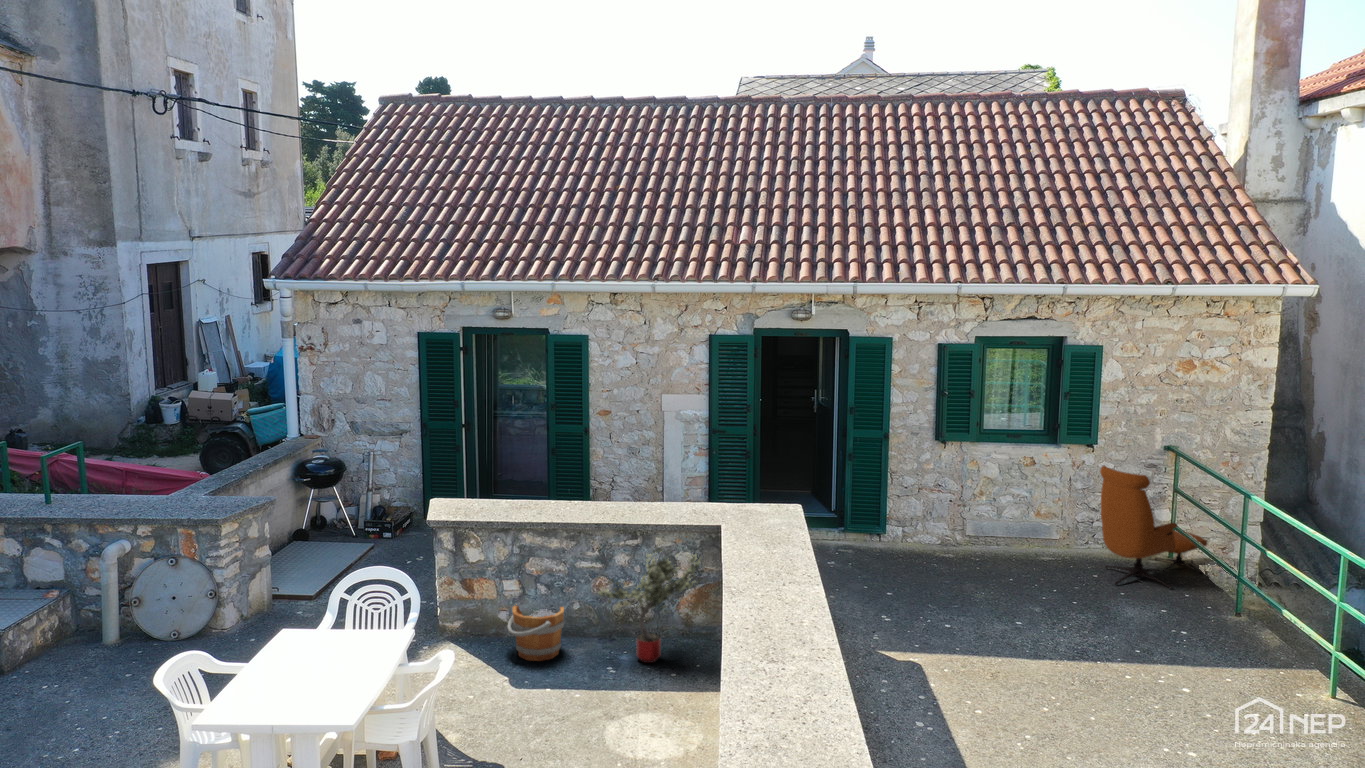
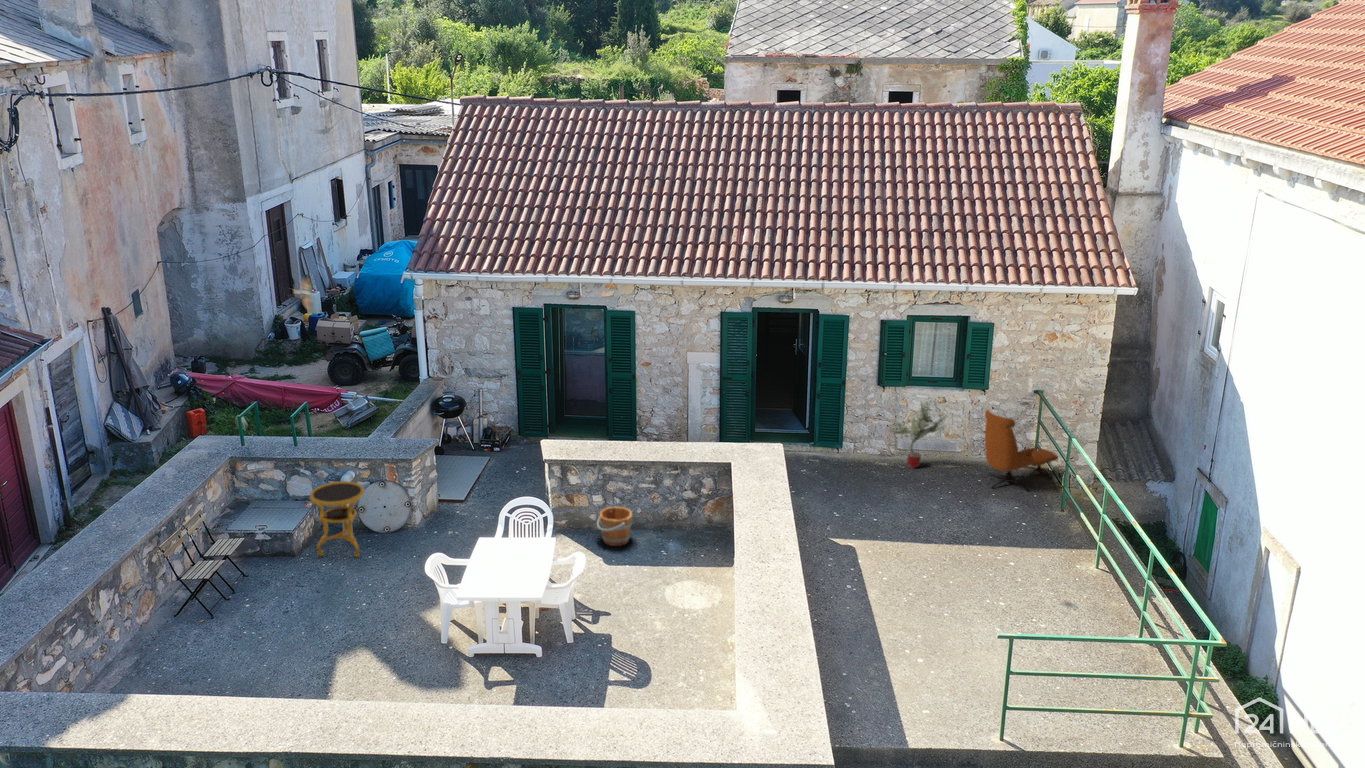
potted tree: present [597,545,701,663] -> present [889,403,946,468]
side table: none [37,553,135,676] -> present [310,481,365,557]

